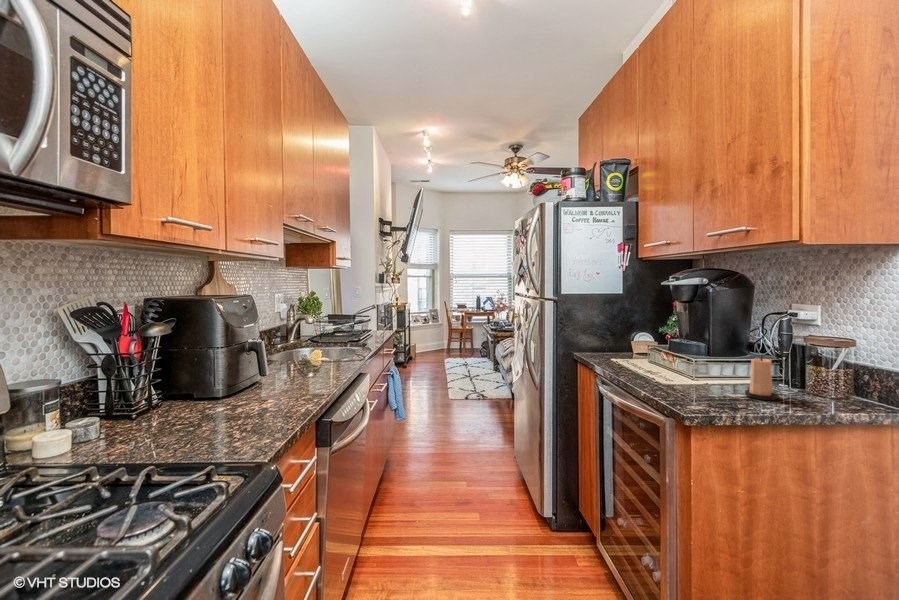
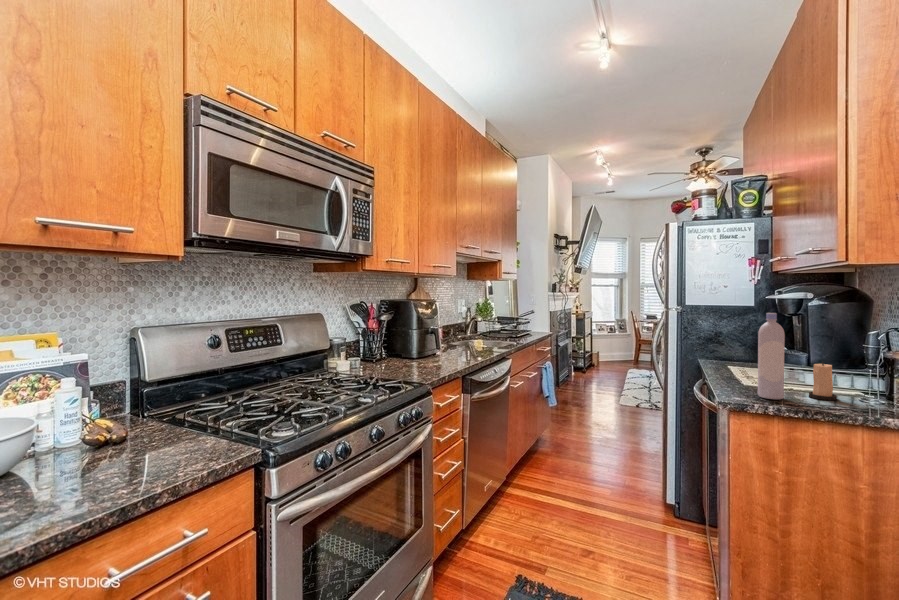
bottle: none [709,303,740,407] -> present [758,313,785,400]

